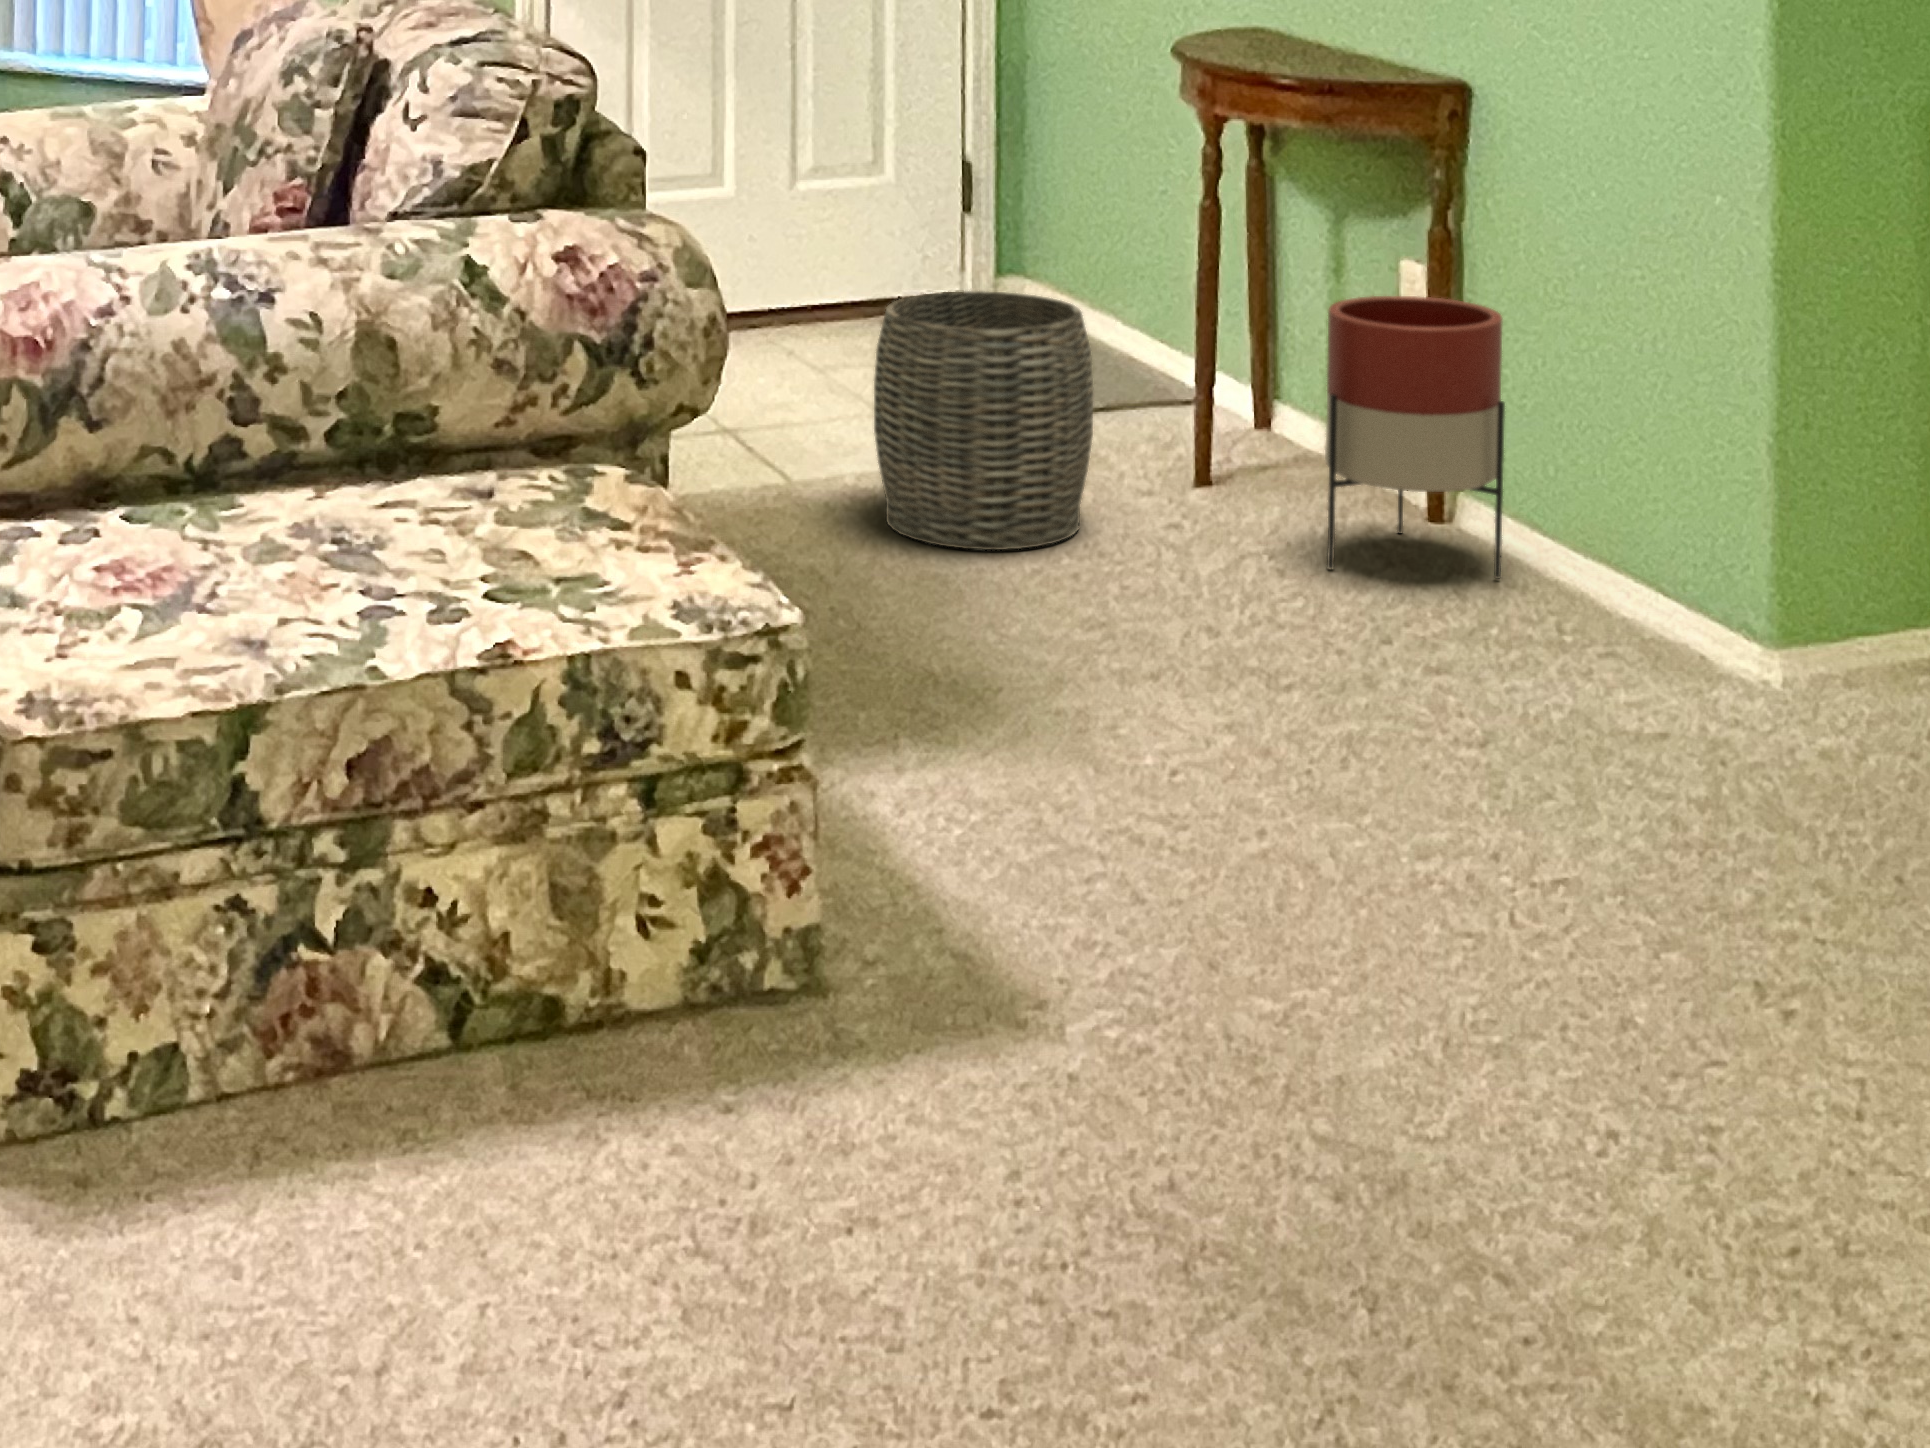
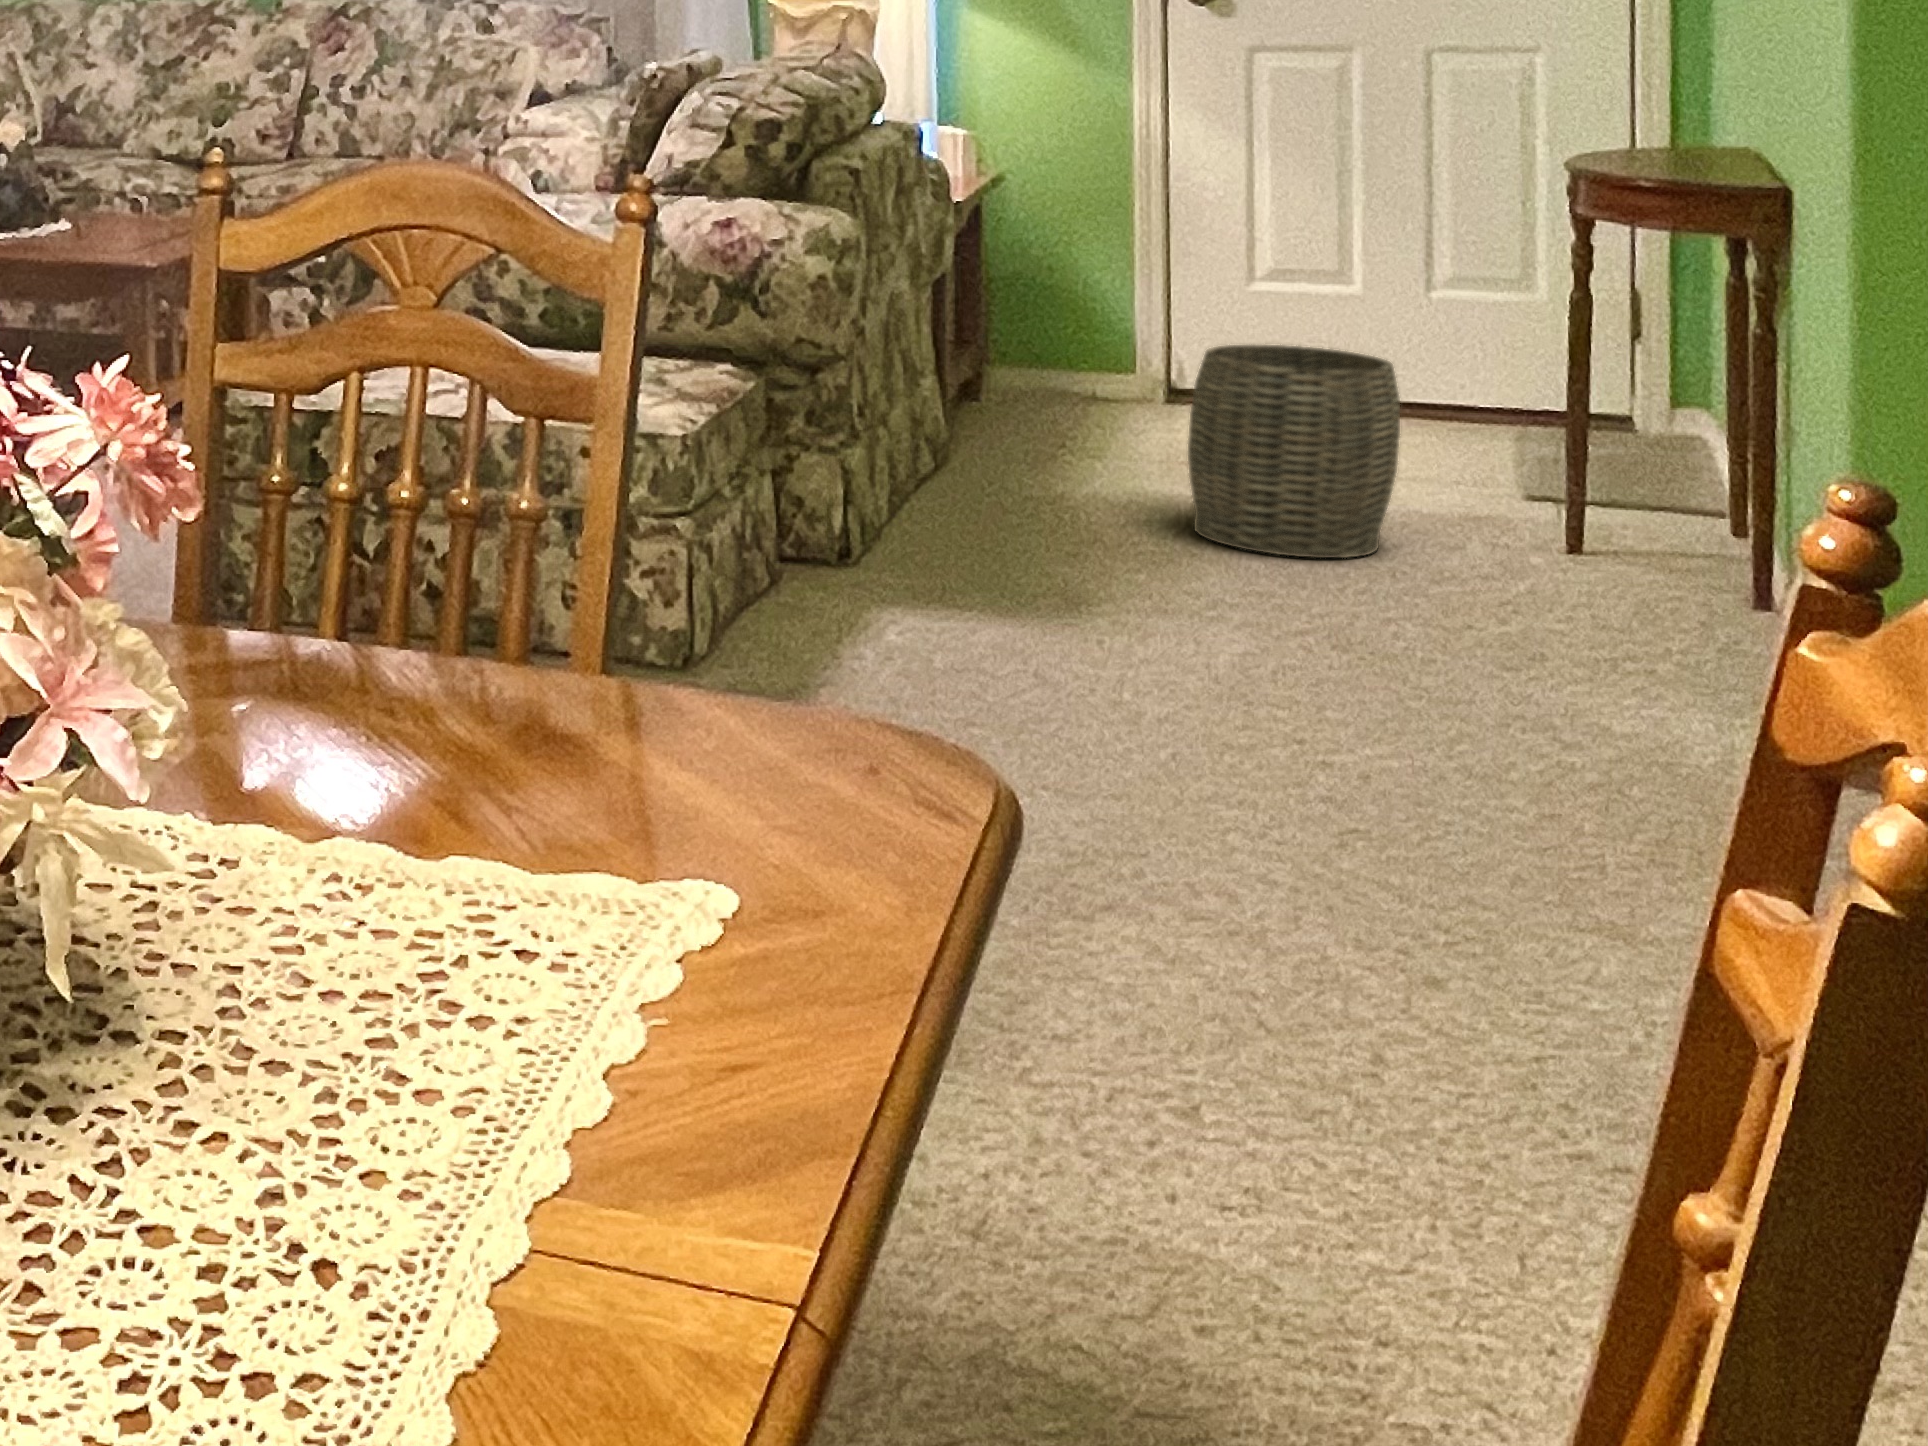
planter: present [1325,296,1505,579] -> none [1556,383,1779,653]

